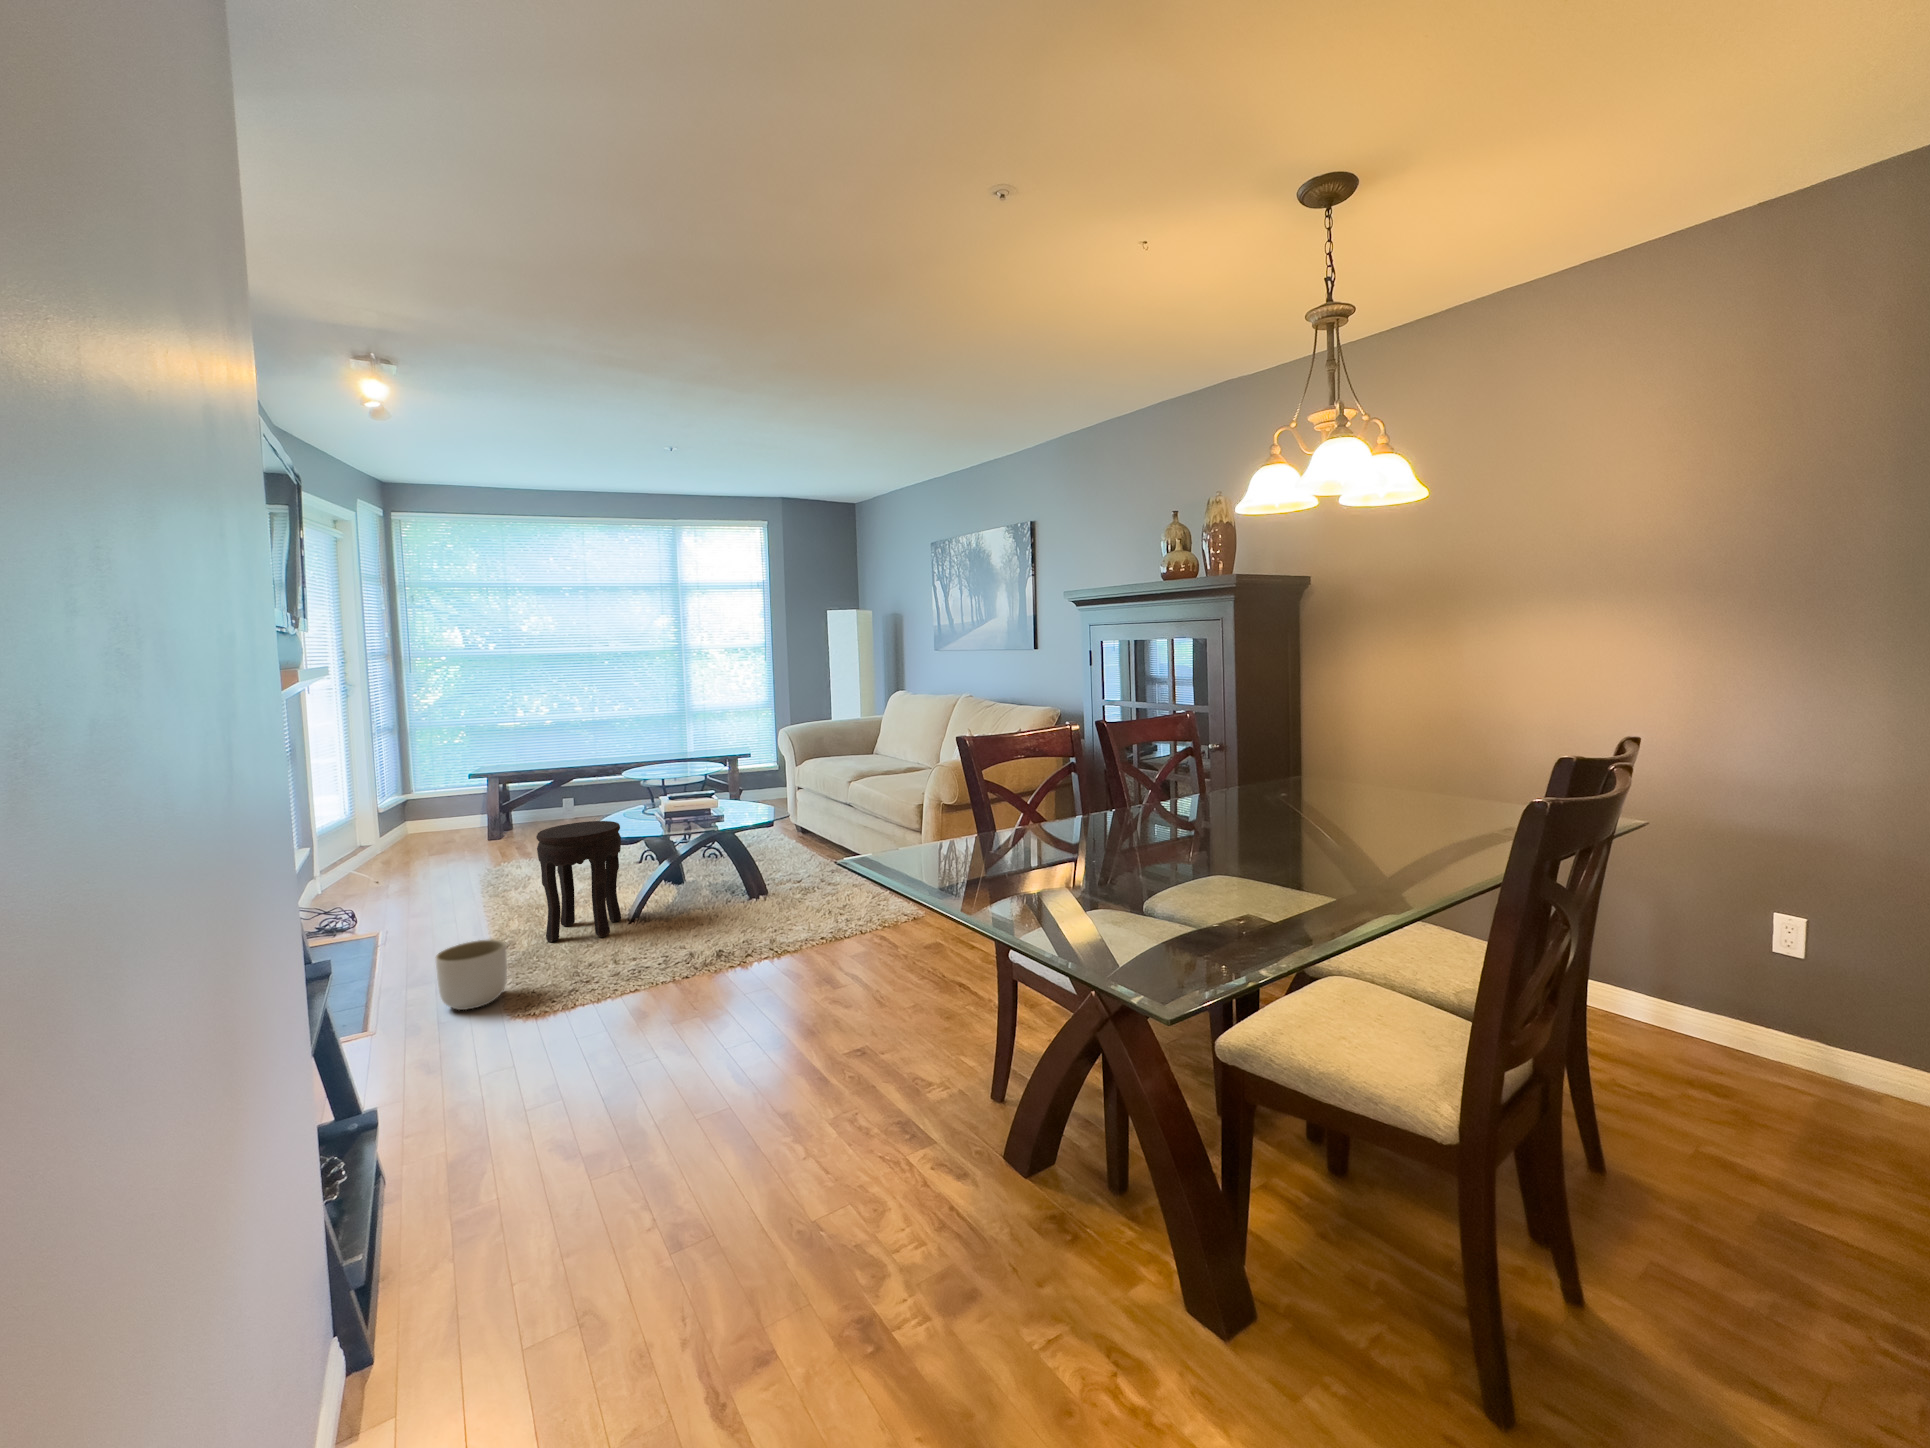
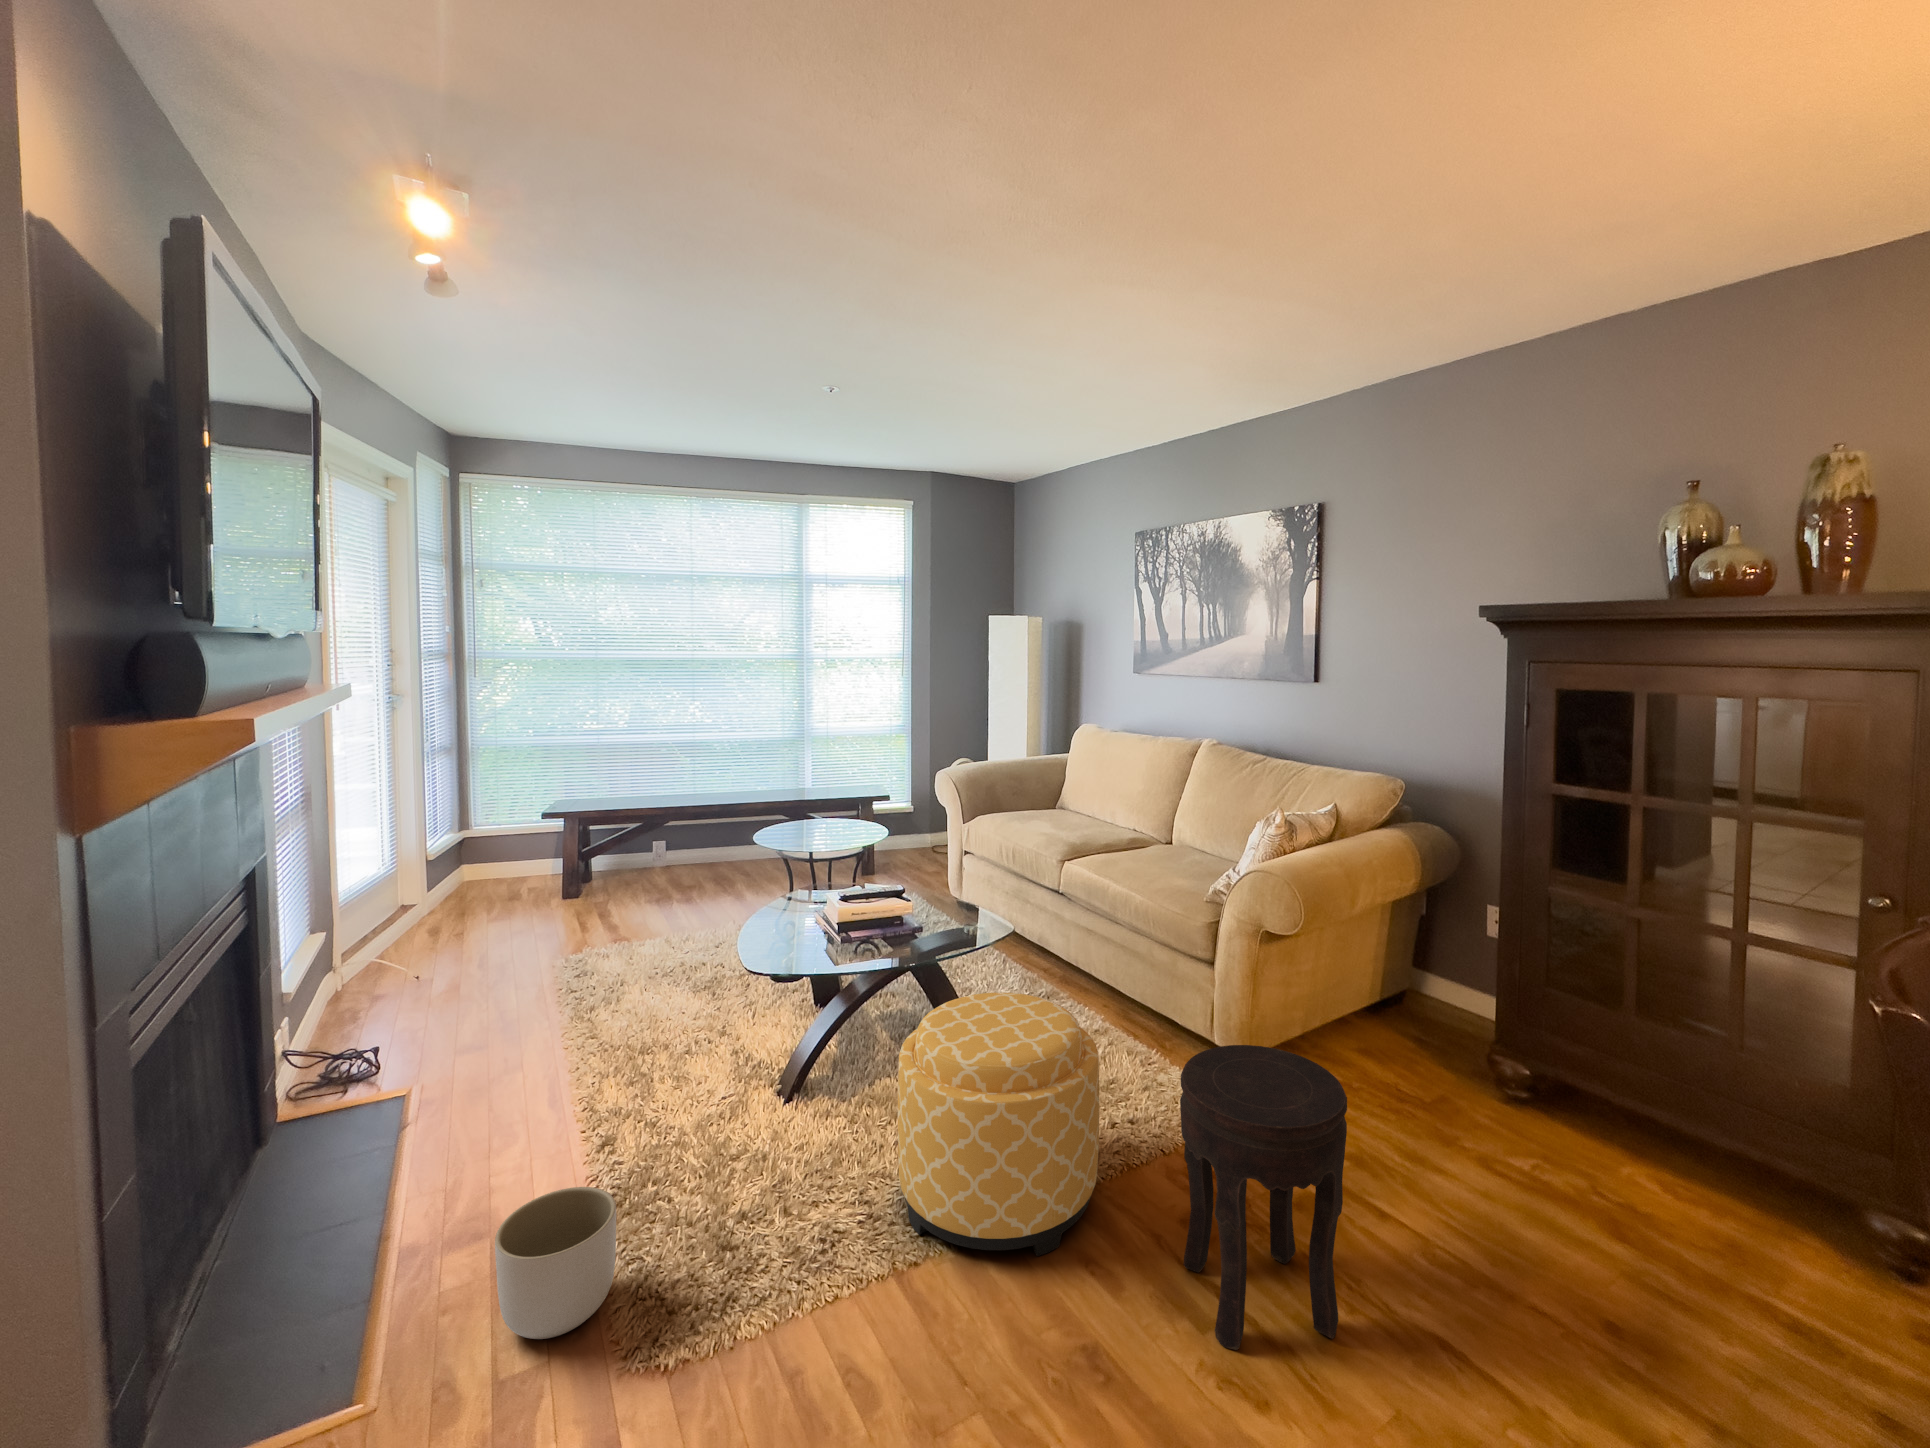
side table: present [536,821,621,942] -> present [1180,1045,1347,1350]
ottoman: none [681,837,809,970] -> present [898,992,1099,1256]

